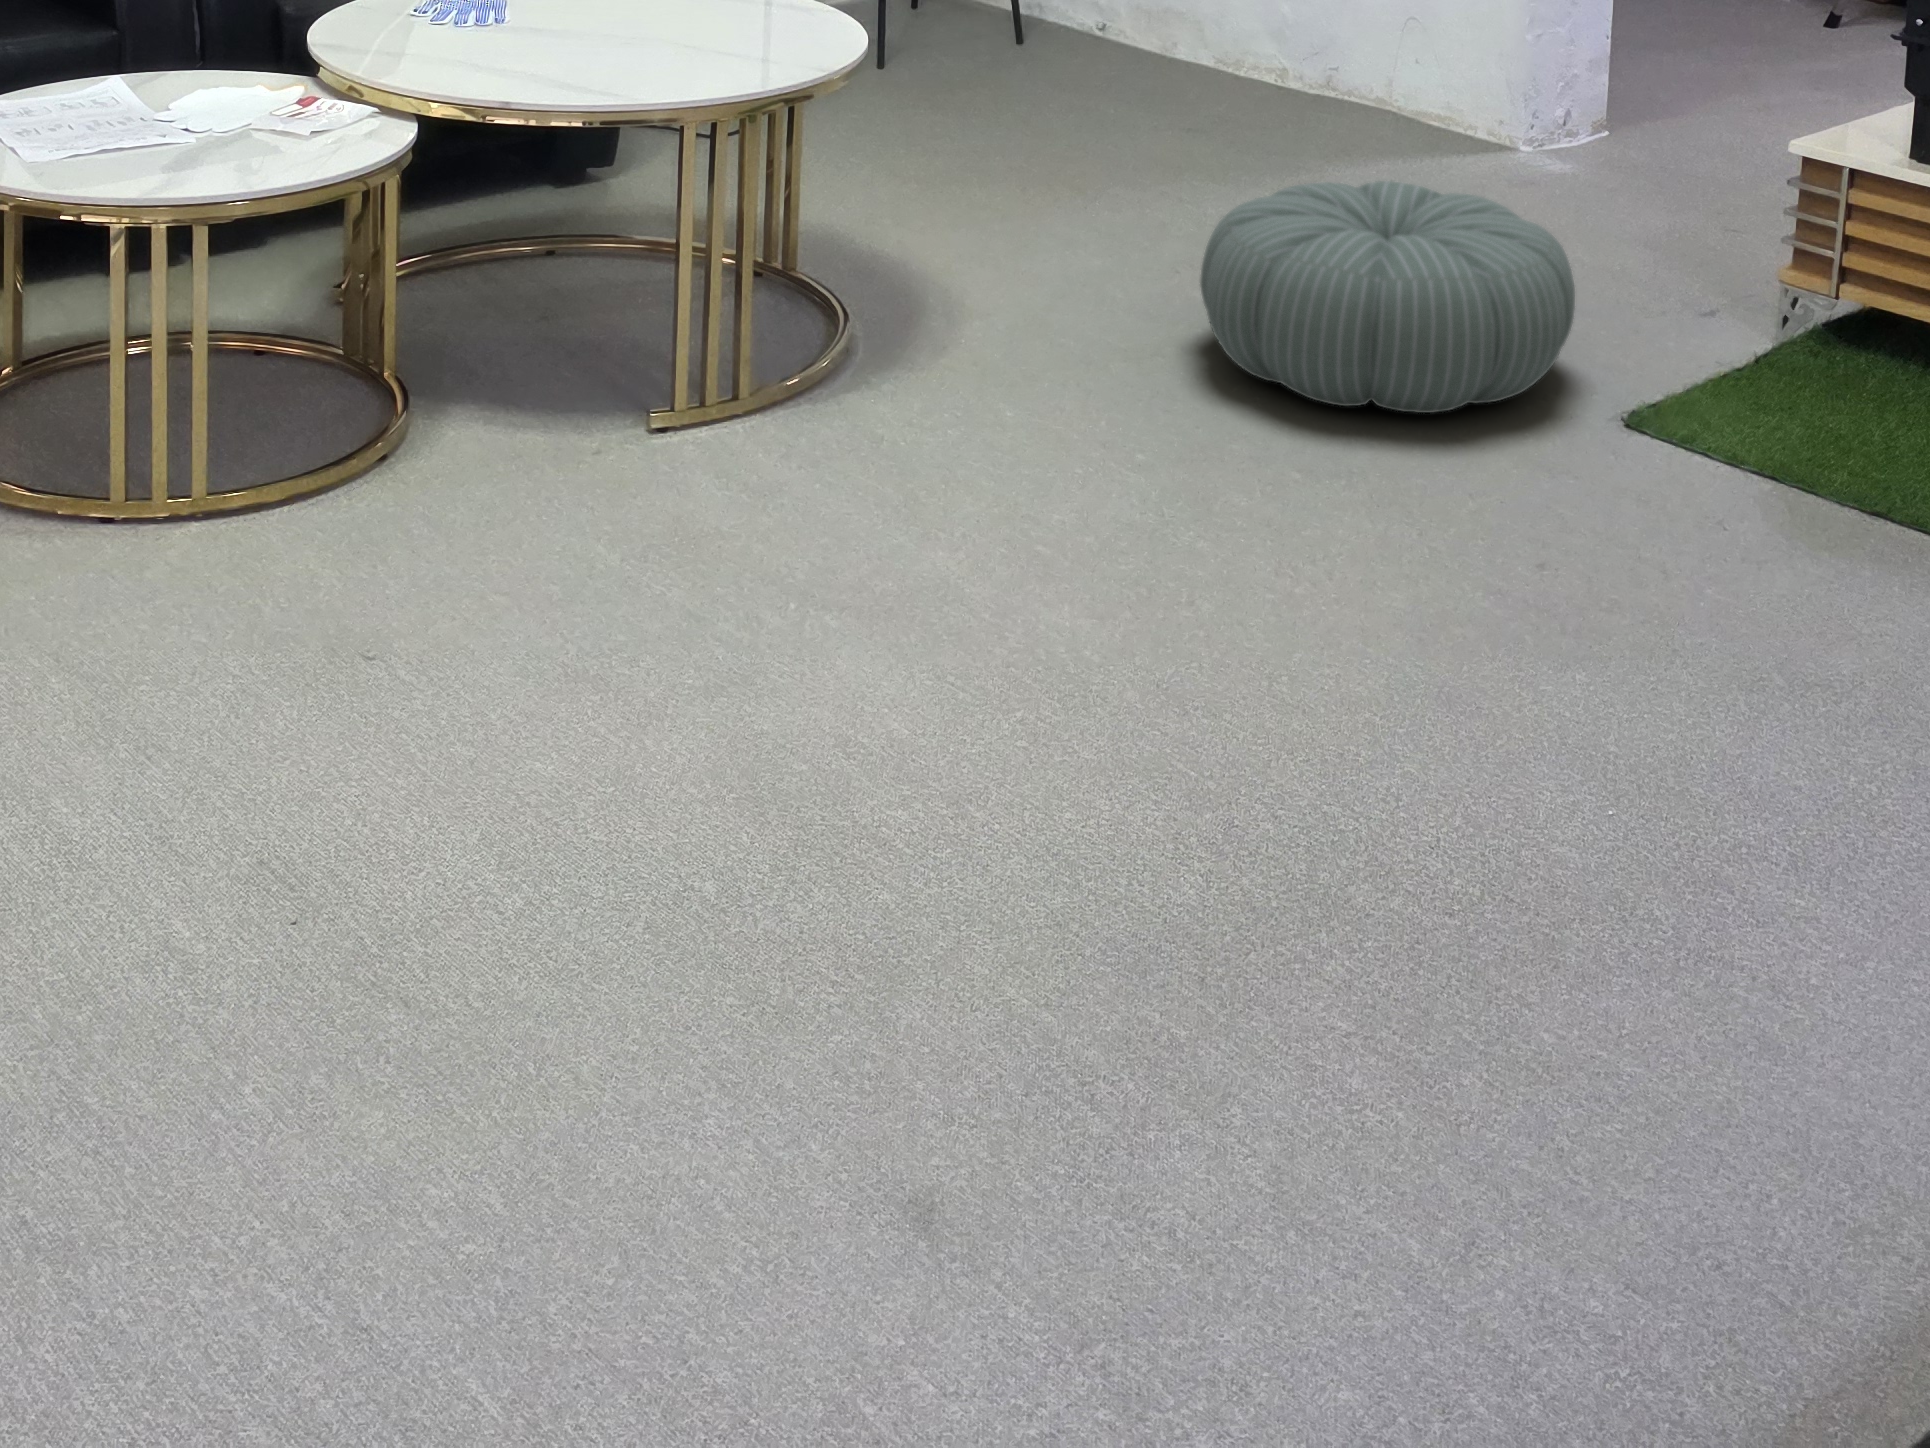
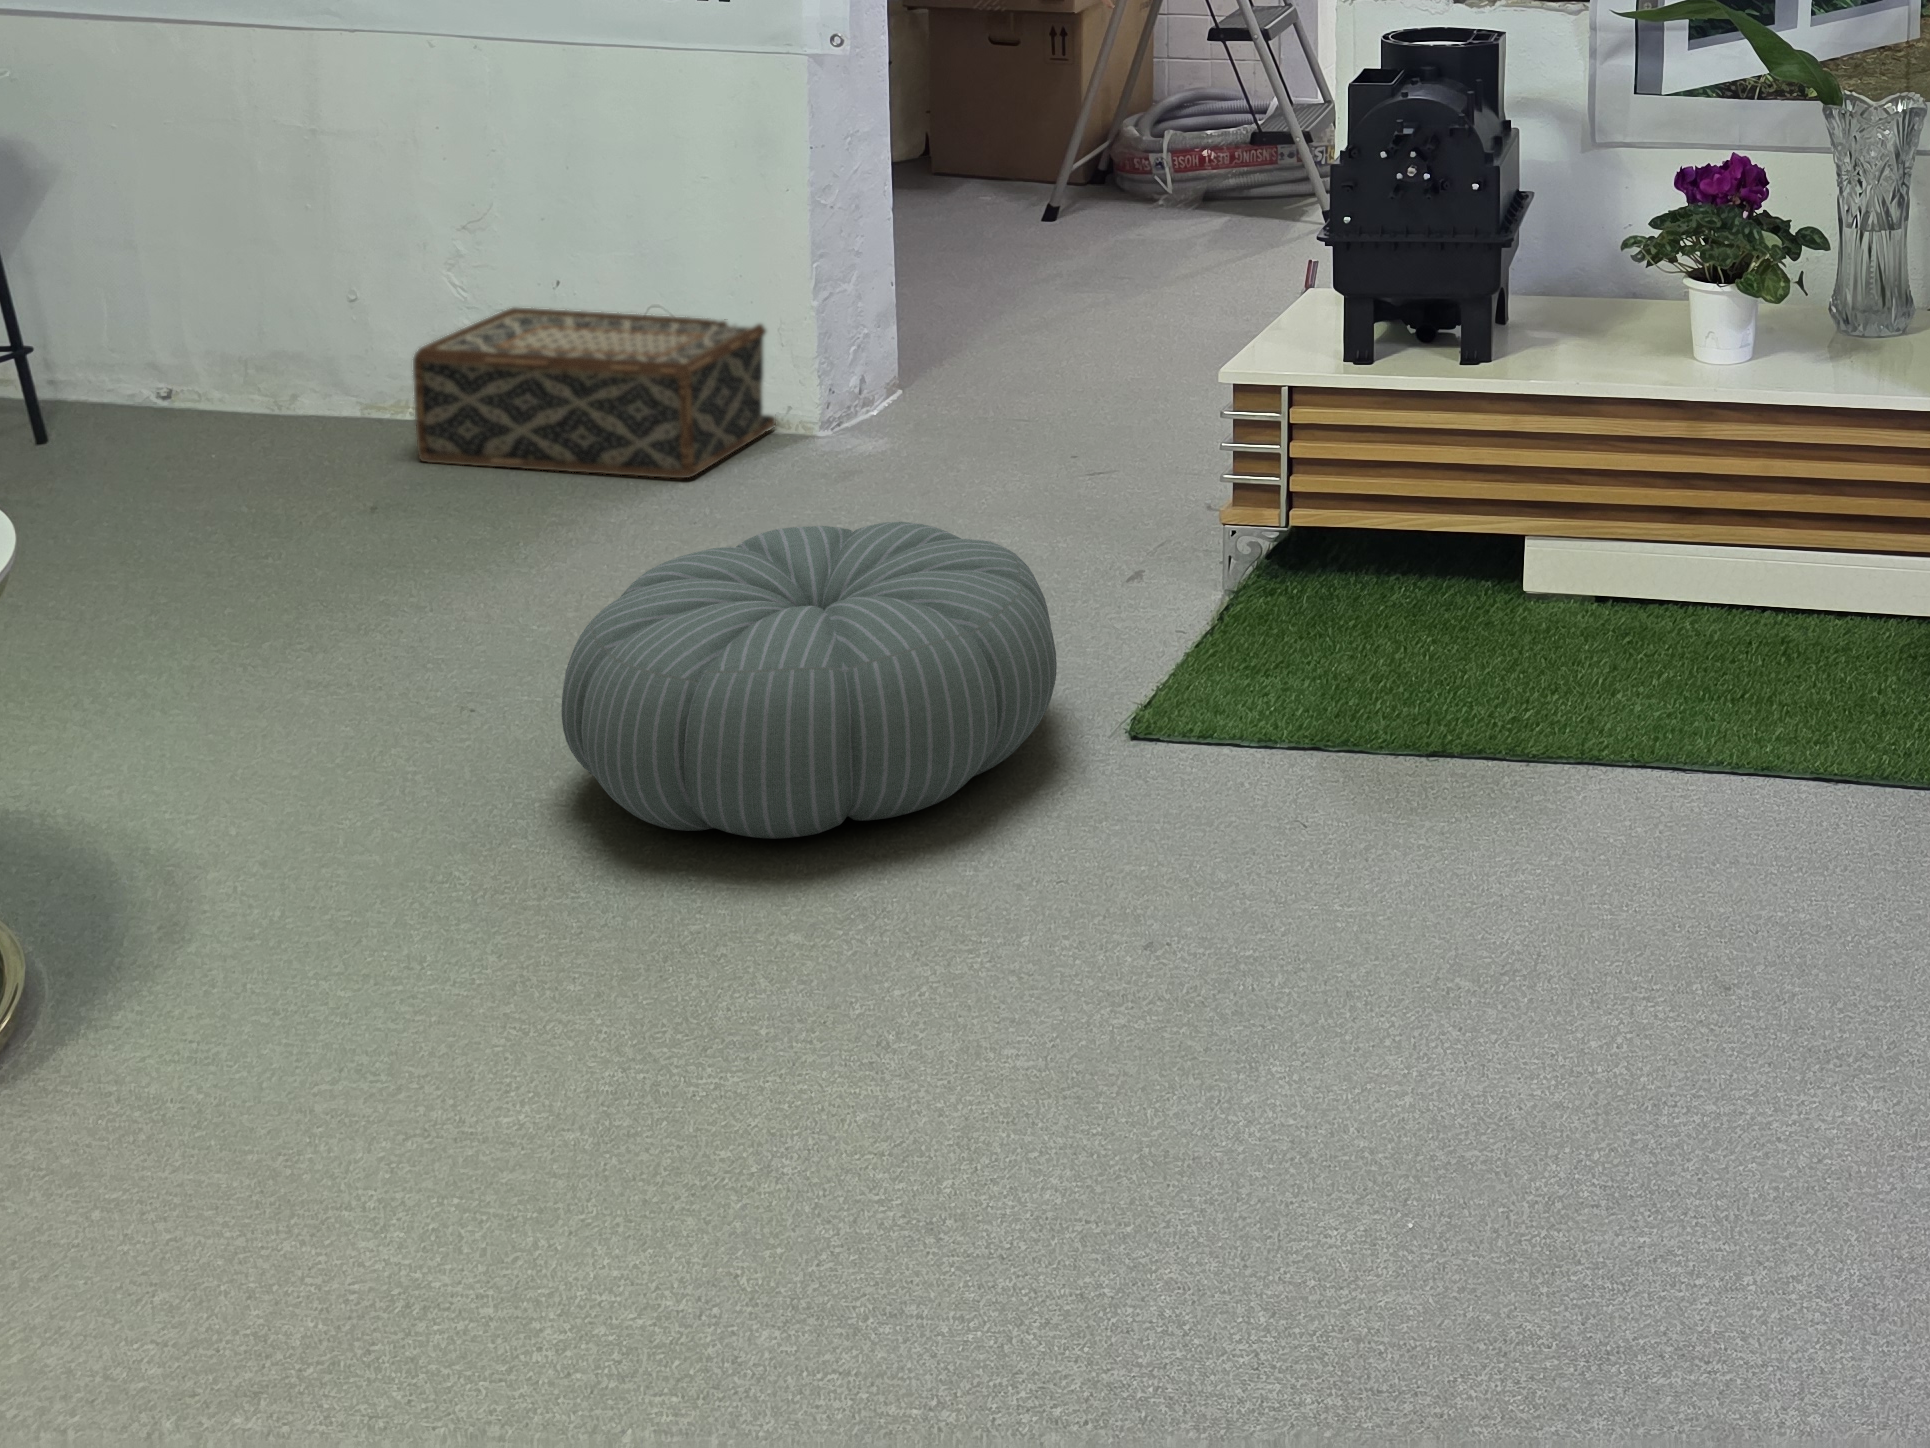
woven basket: none [1228,7,1494,161] -> present [413,308,776,479]

